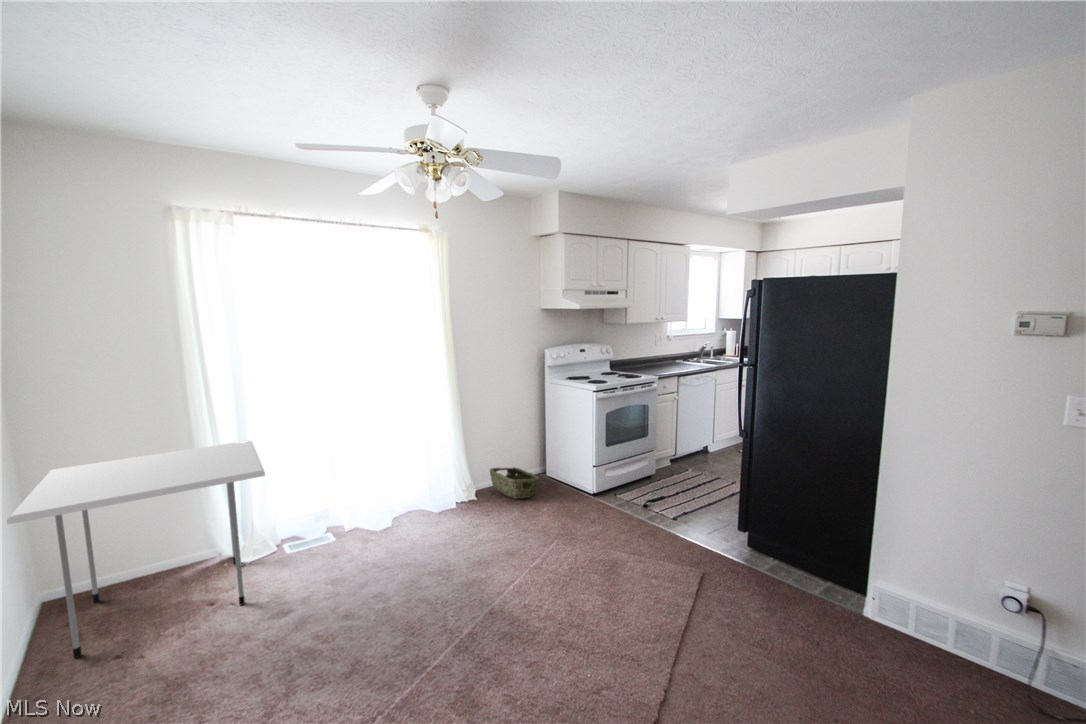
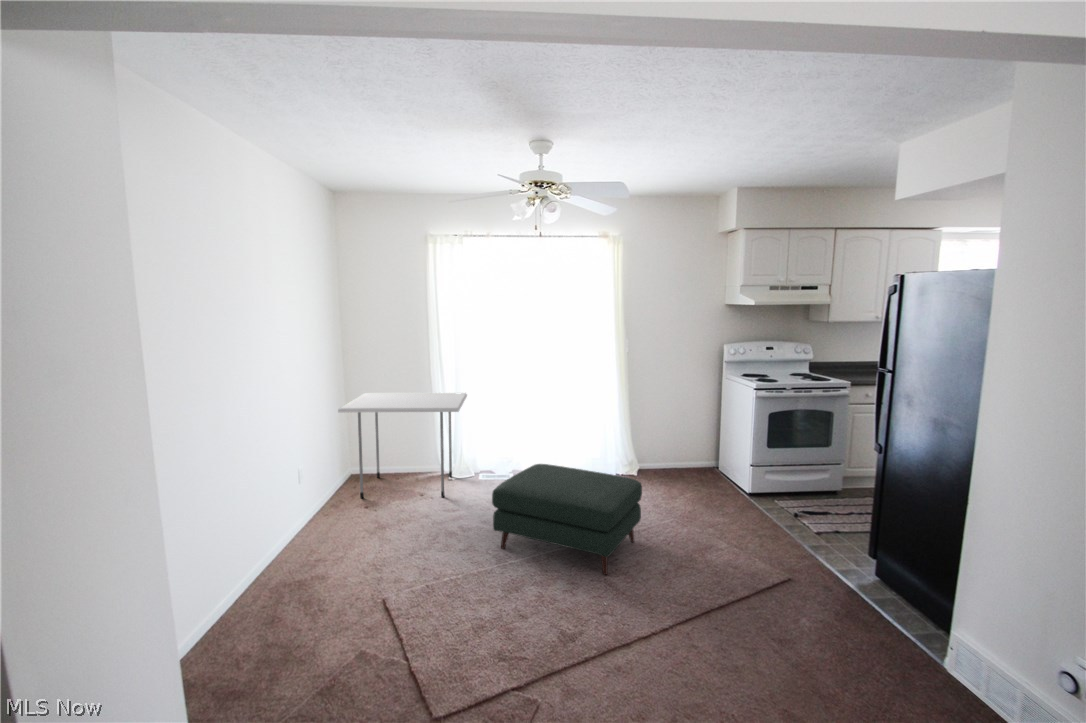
woven basket: present [490,467,539,498] -> none [654,452,696,484]
ottoman: none [375,518,560,668] -> present [492,464,642,575]

